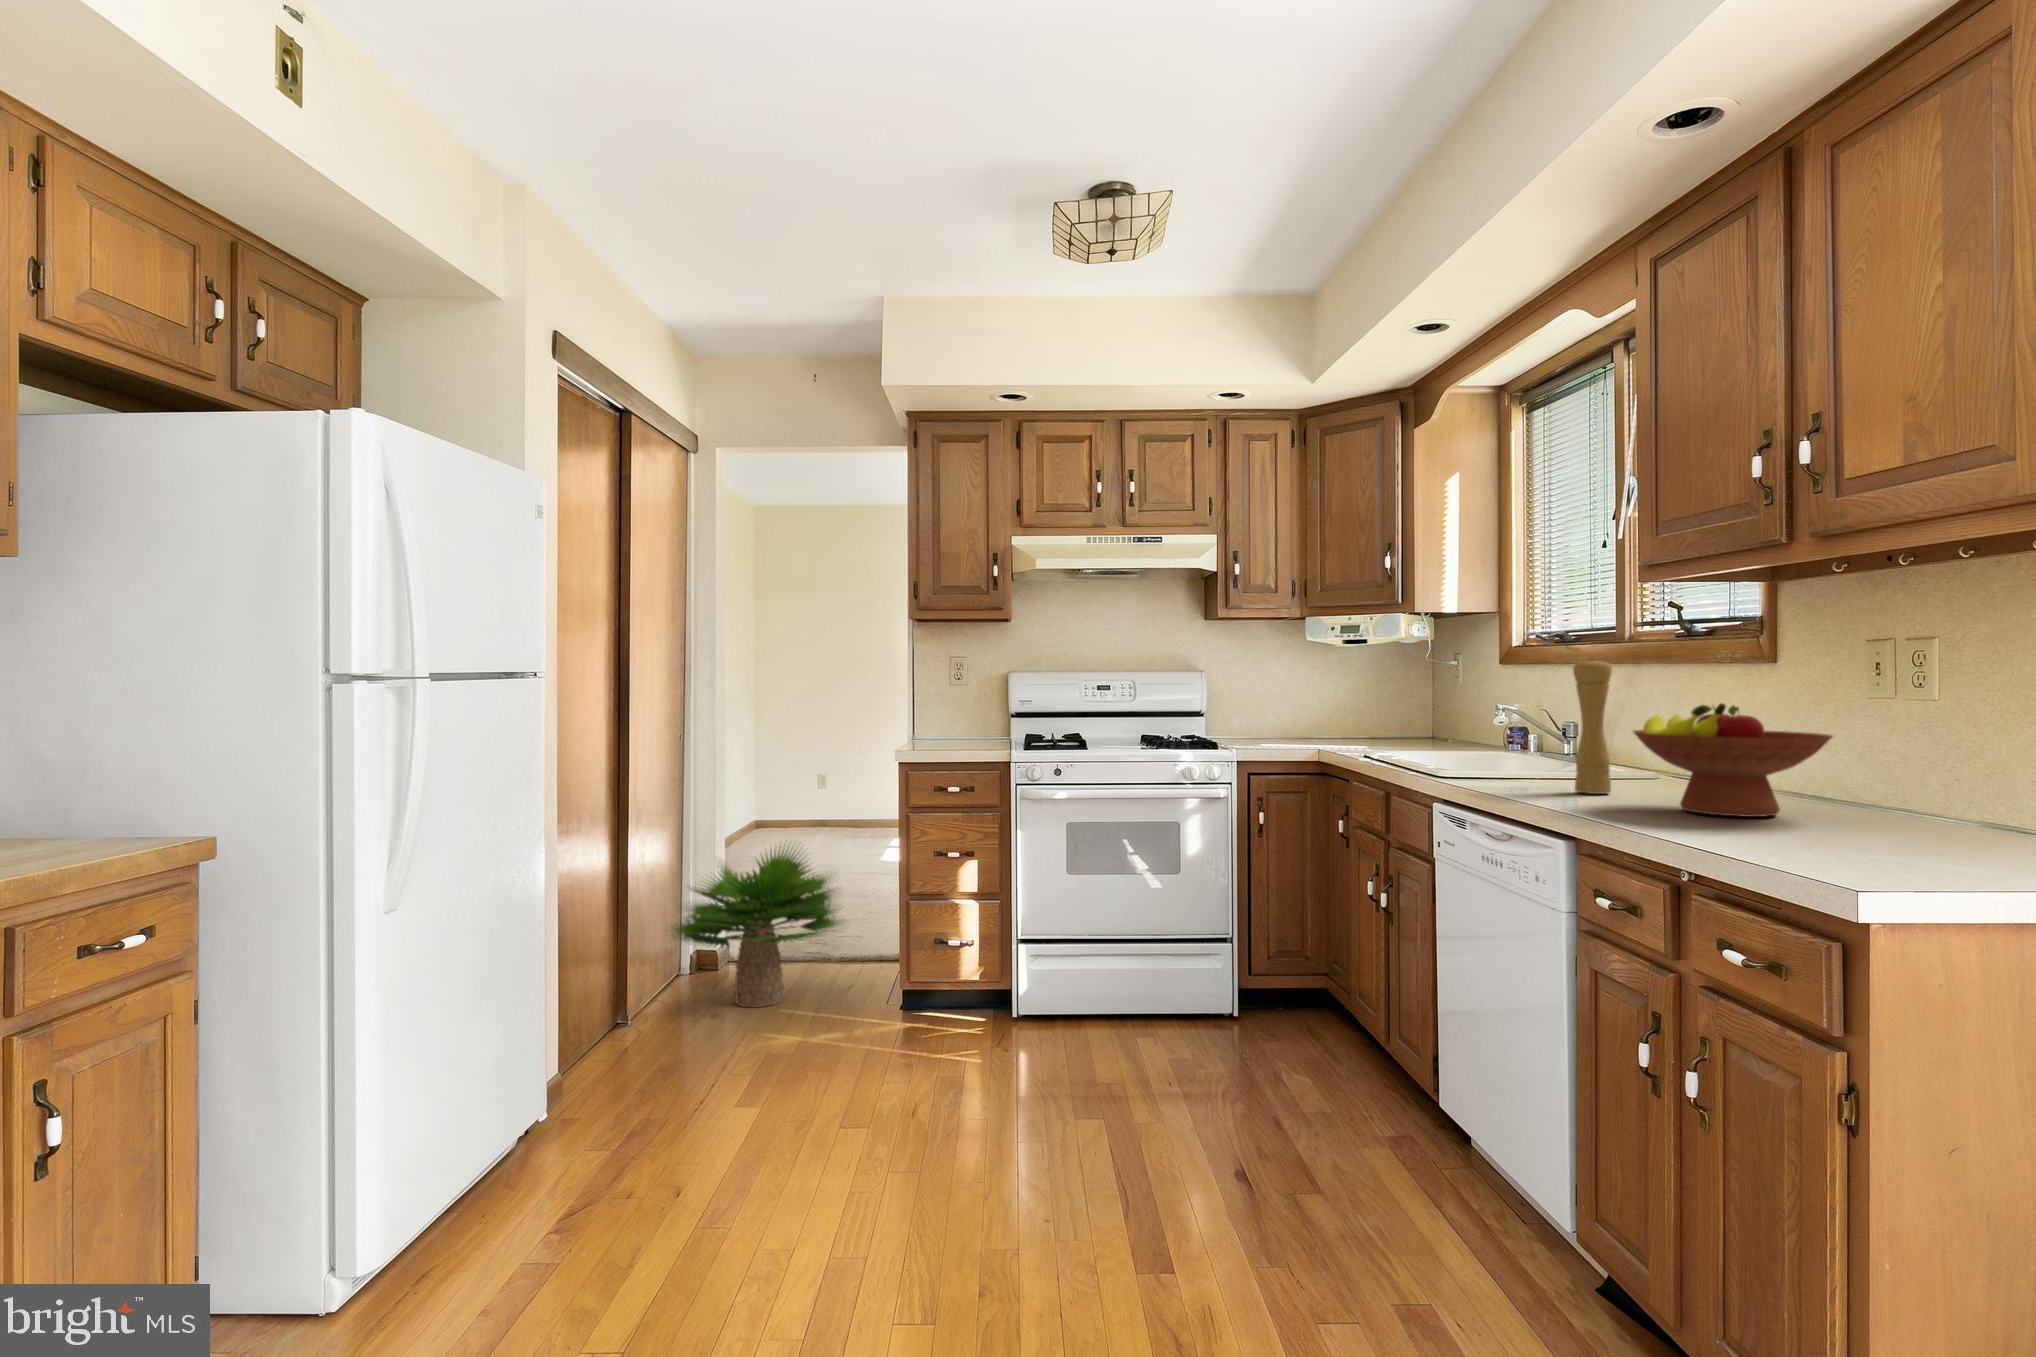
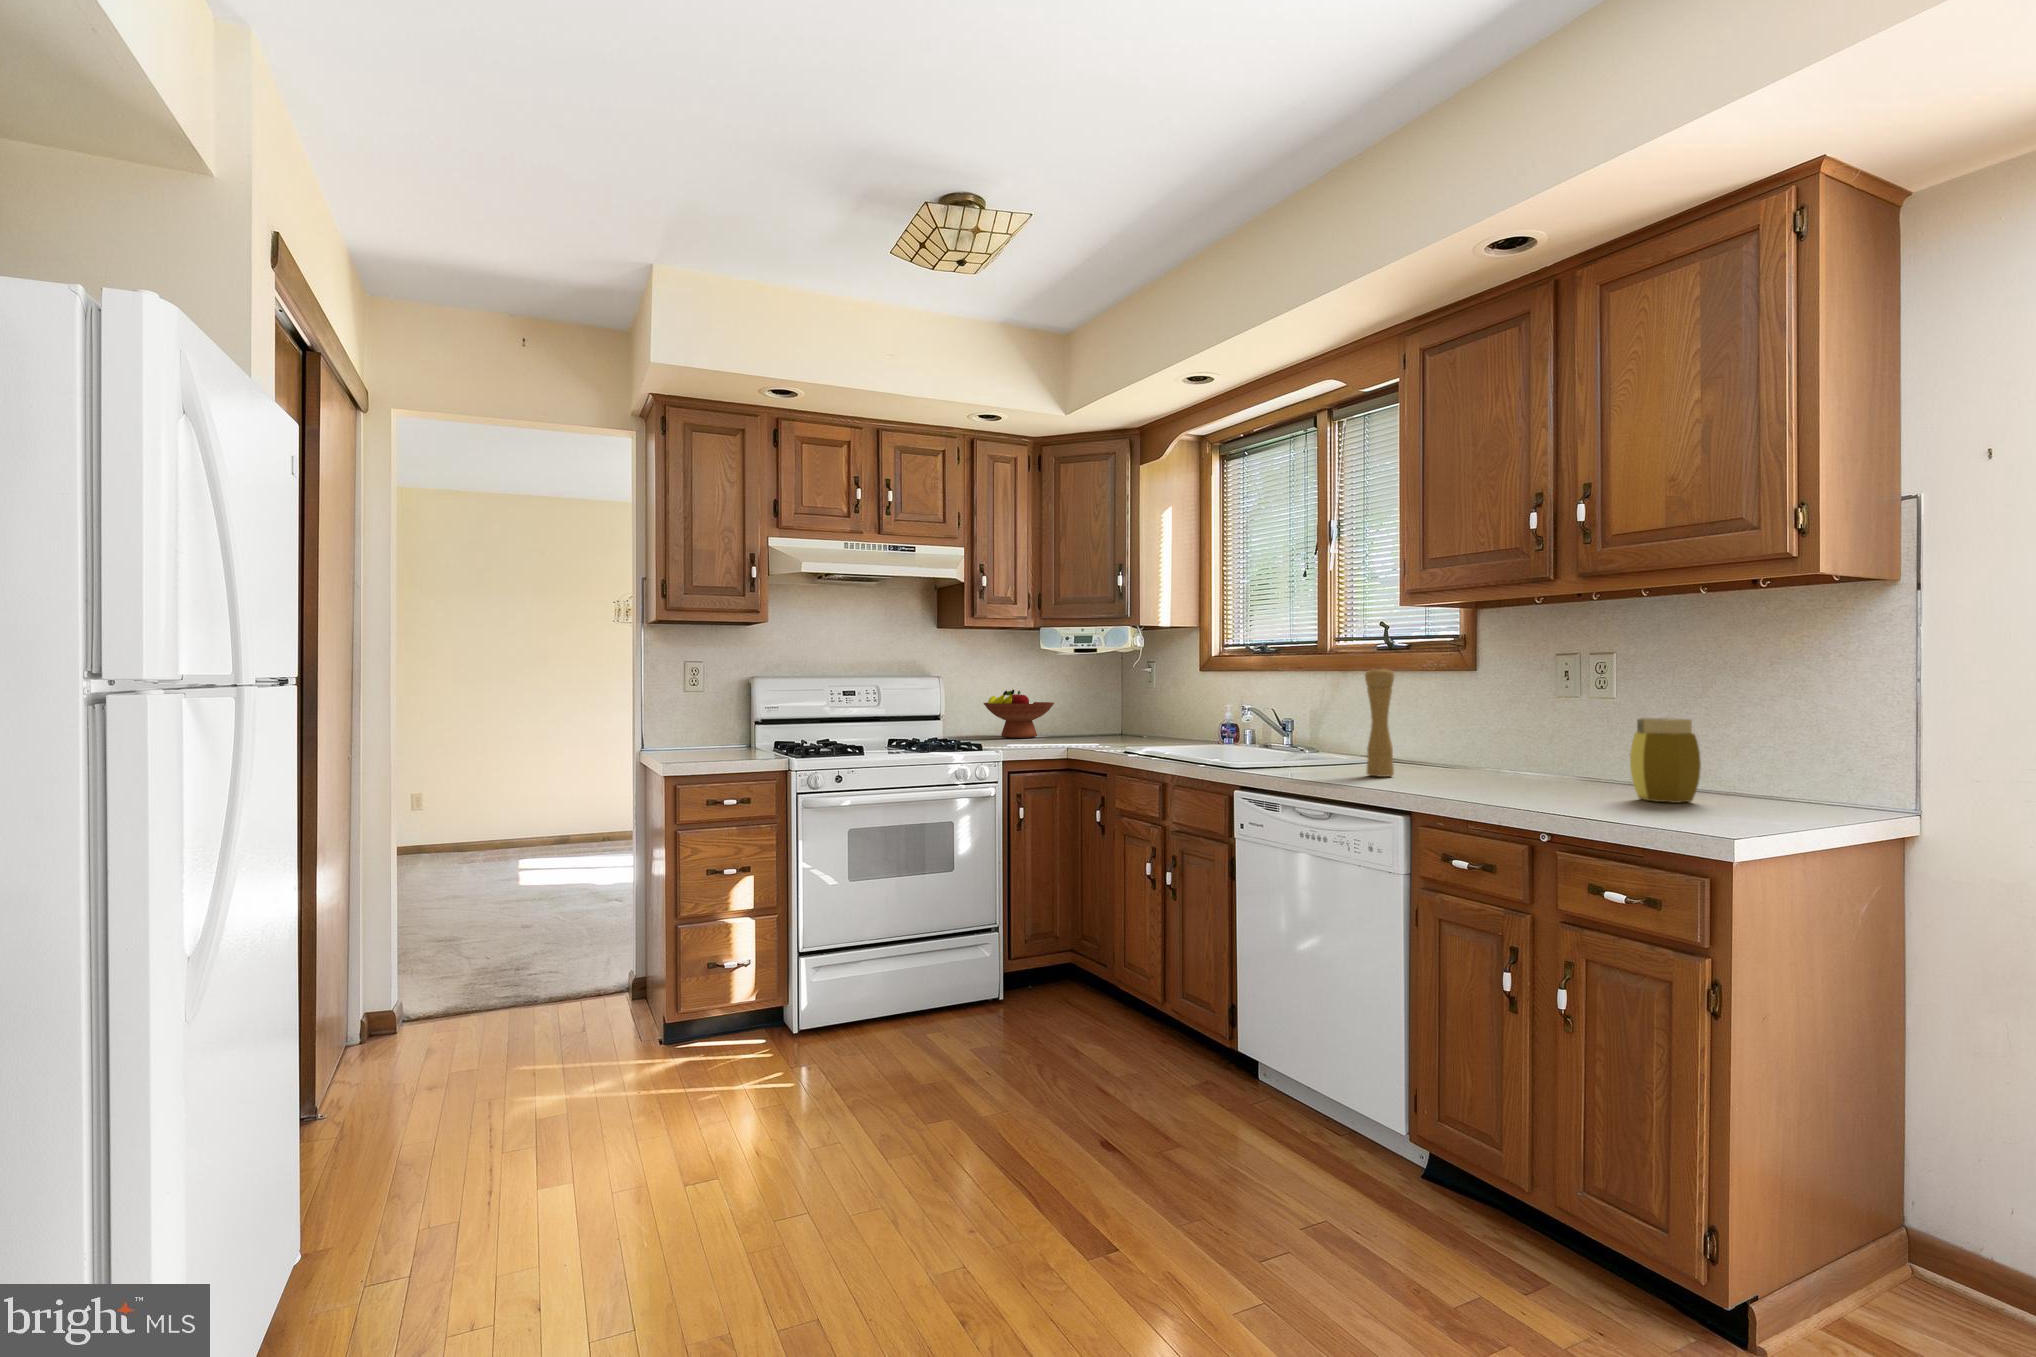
fruit bowl: present [1633,703,1833,817] -> present [984,690,1054,738]
jar: none [1876,727,1977,846] -> present [1630,718,1701,803]
potted plant: present [671,843,842,1007] -> none [348,869,598,1073]

